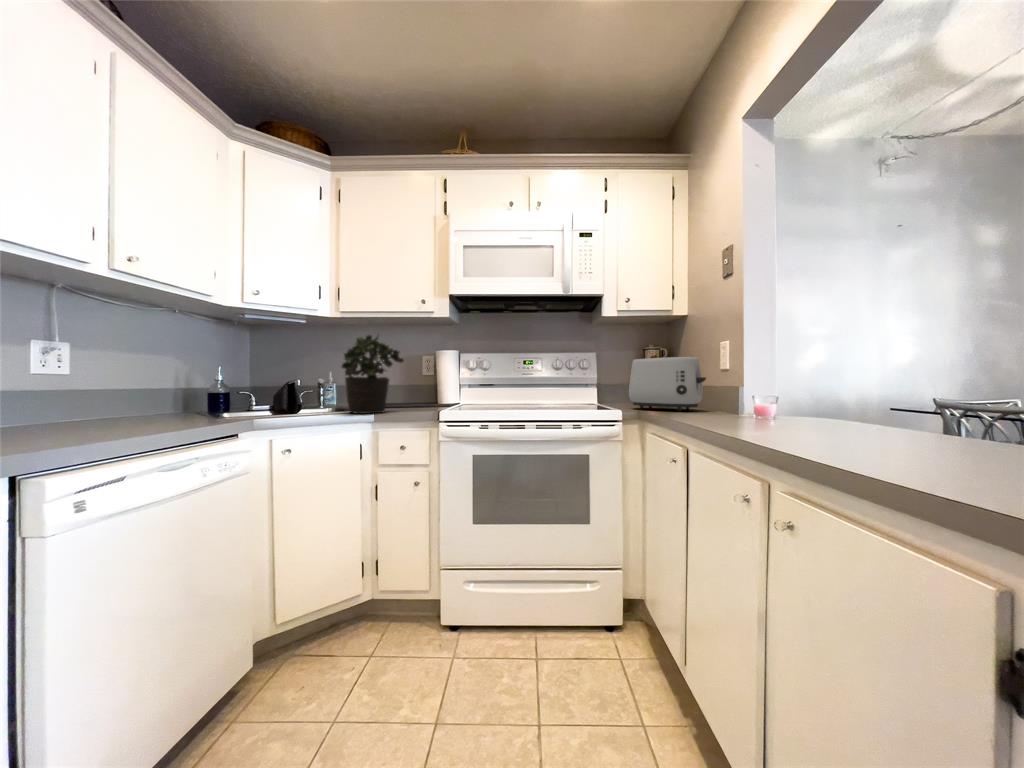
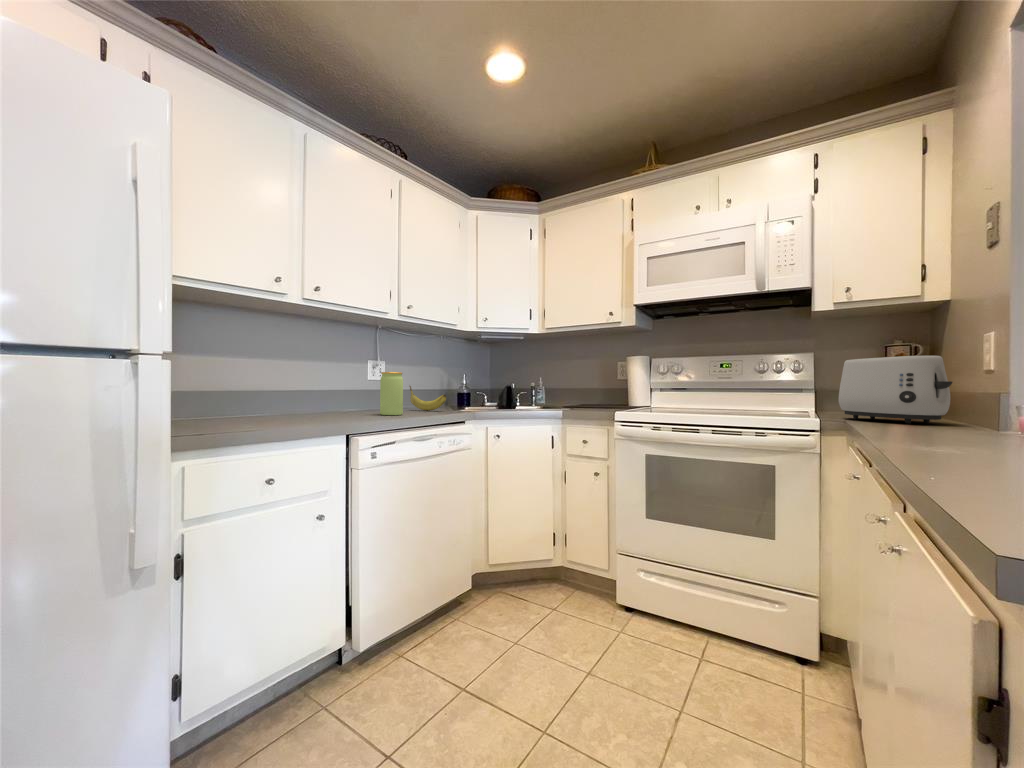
potted plant: present [342,334,404,414] -> none [539,344,590,411]
jar: none [55,361,111,438] -> present [380,372,403,415]
fruit: none [118,383,196,423] -> present [409,386,446,411]

